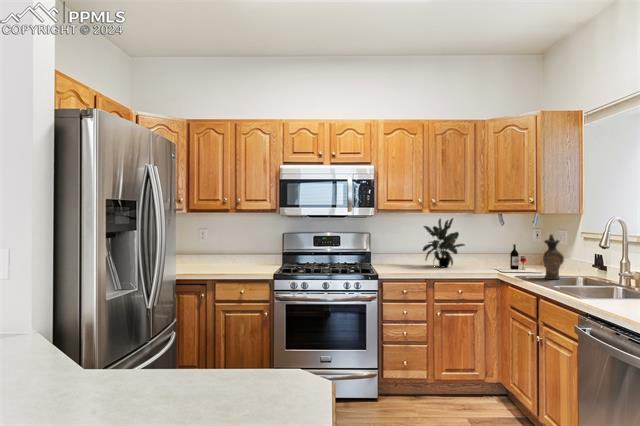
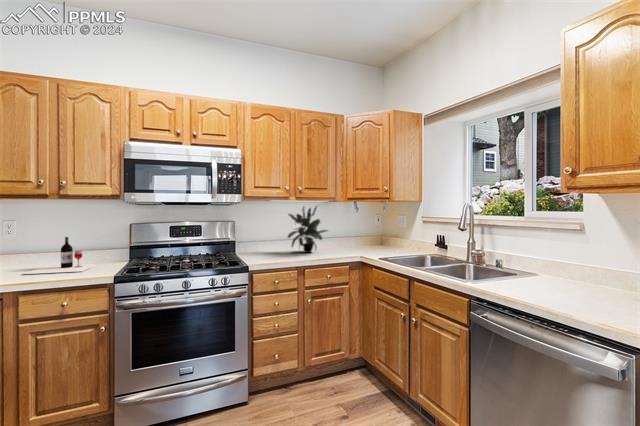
ceramic pitcher: present [543,234,564,279] -> none [400,219,418,259]
wine bottle: present [494,244,542,273] -> present [23,237,97,274]

